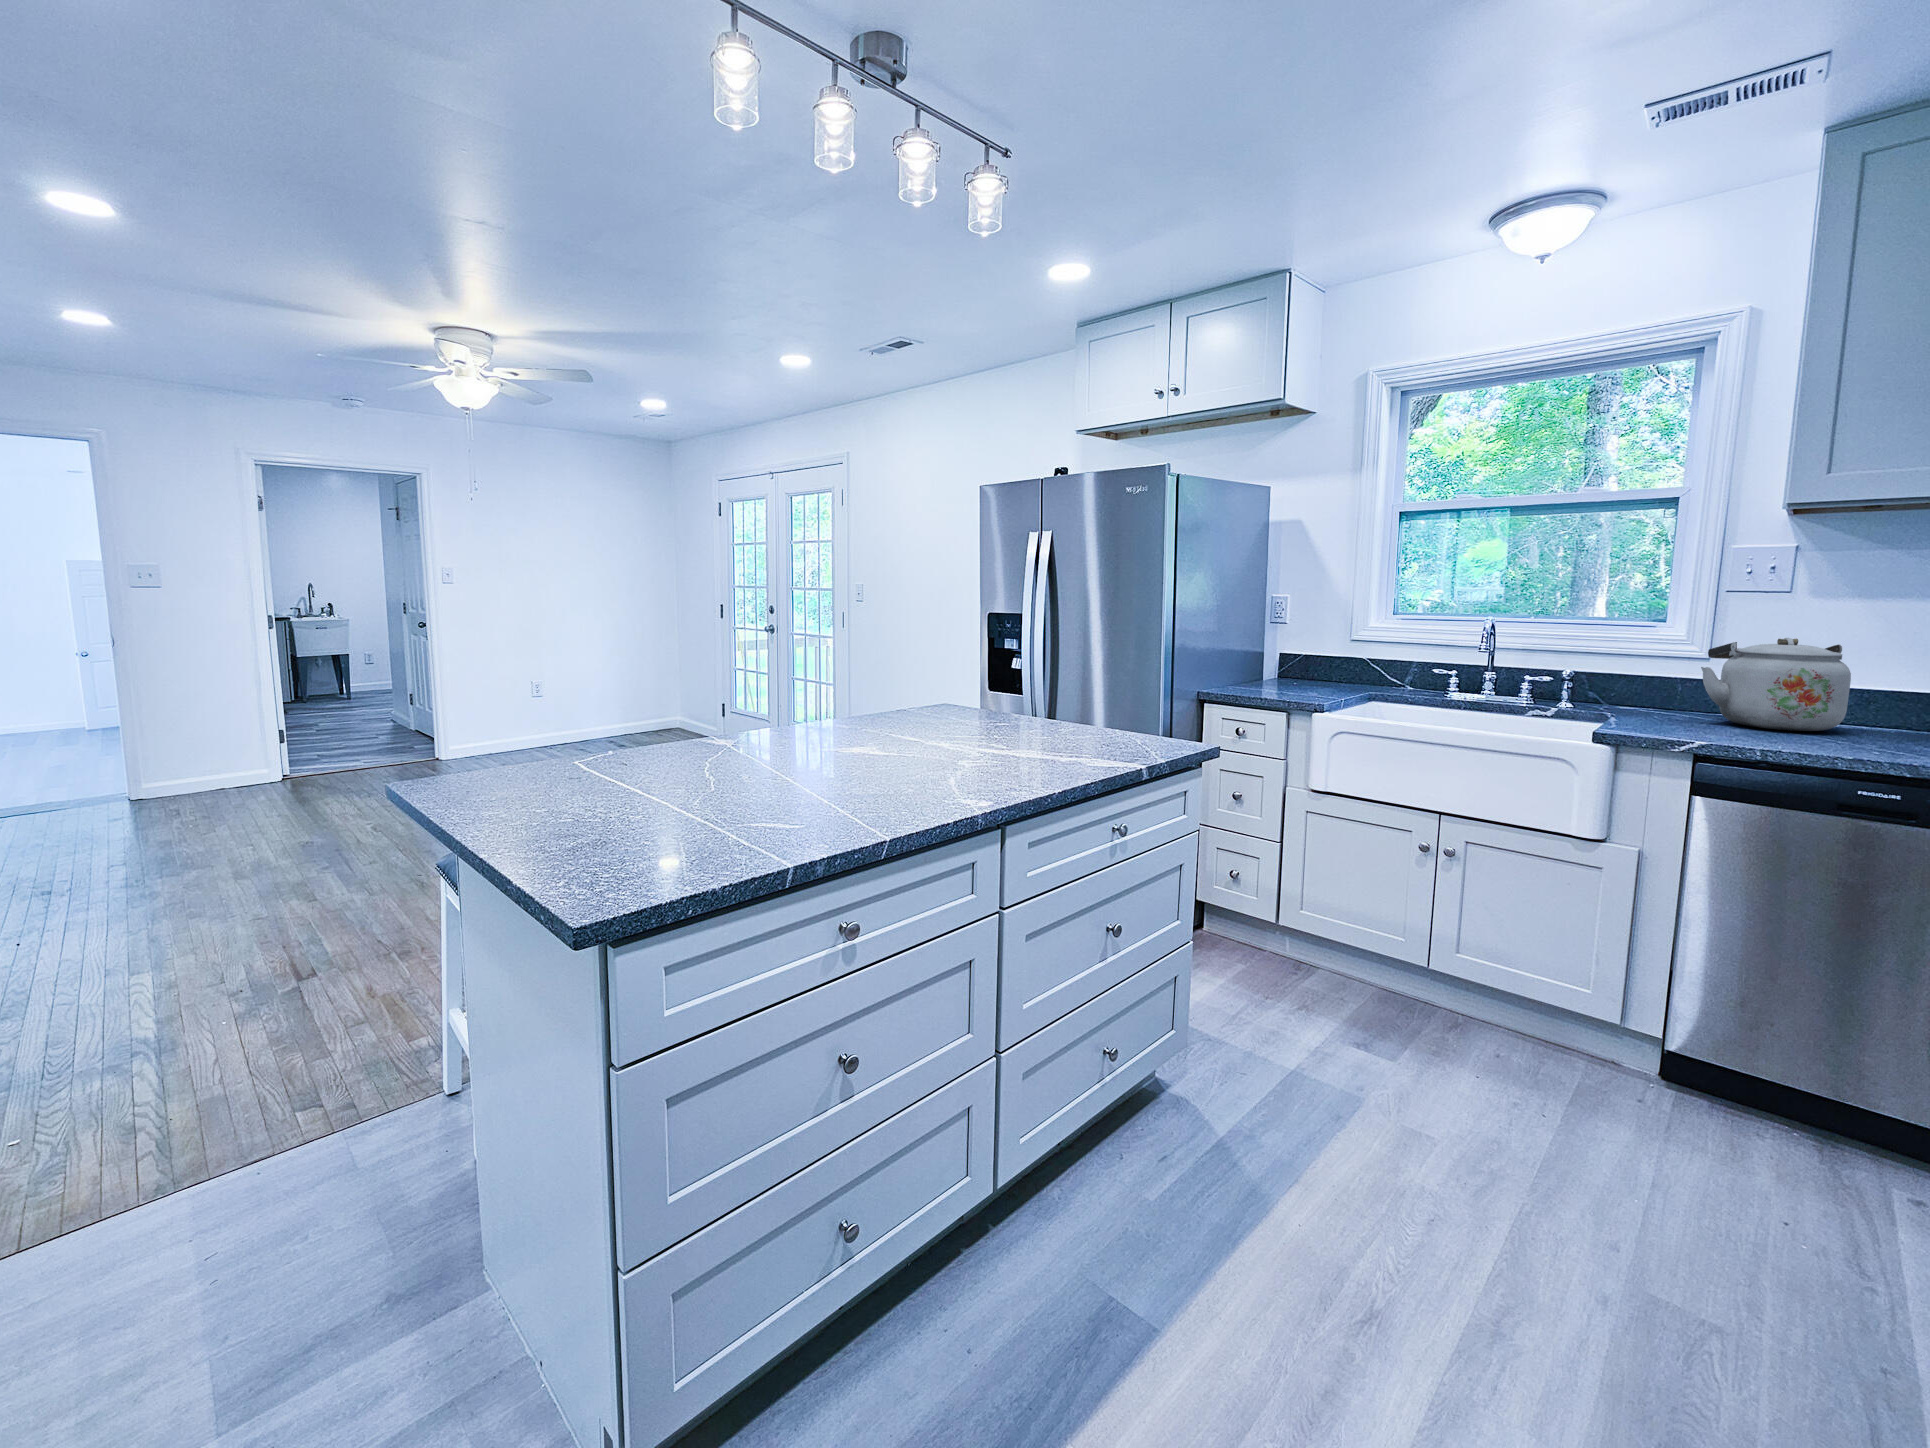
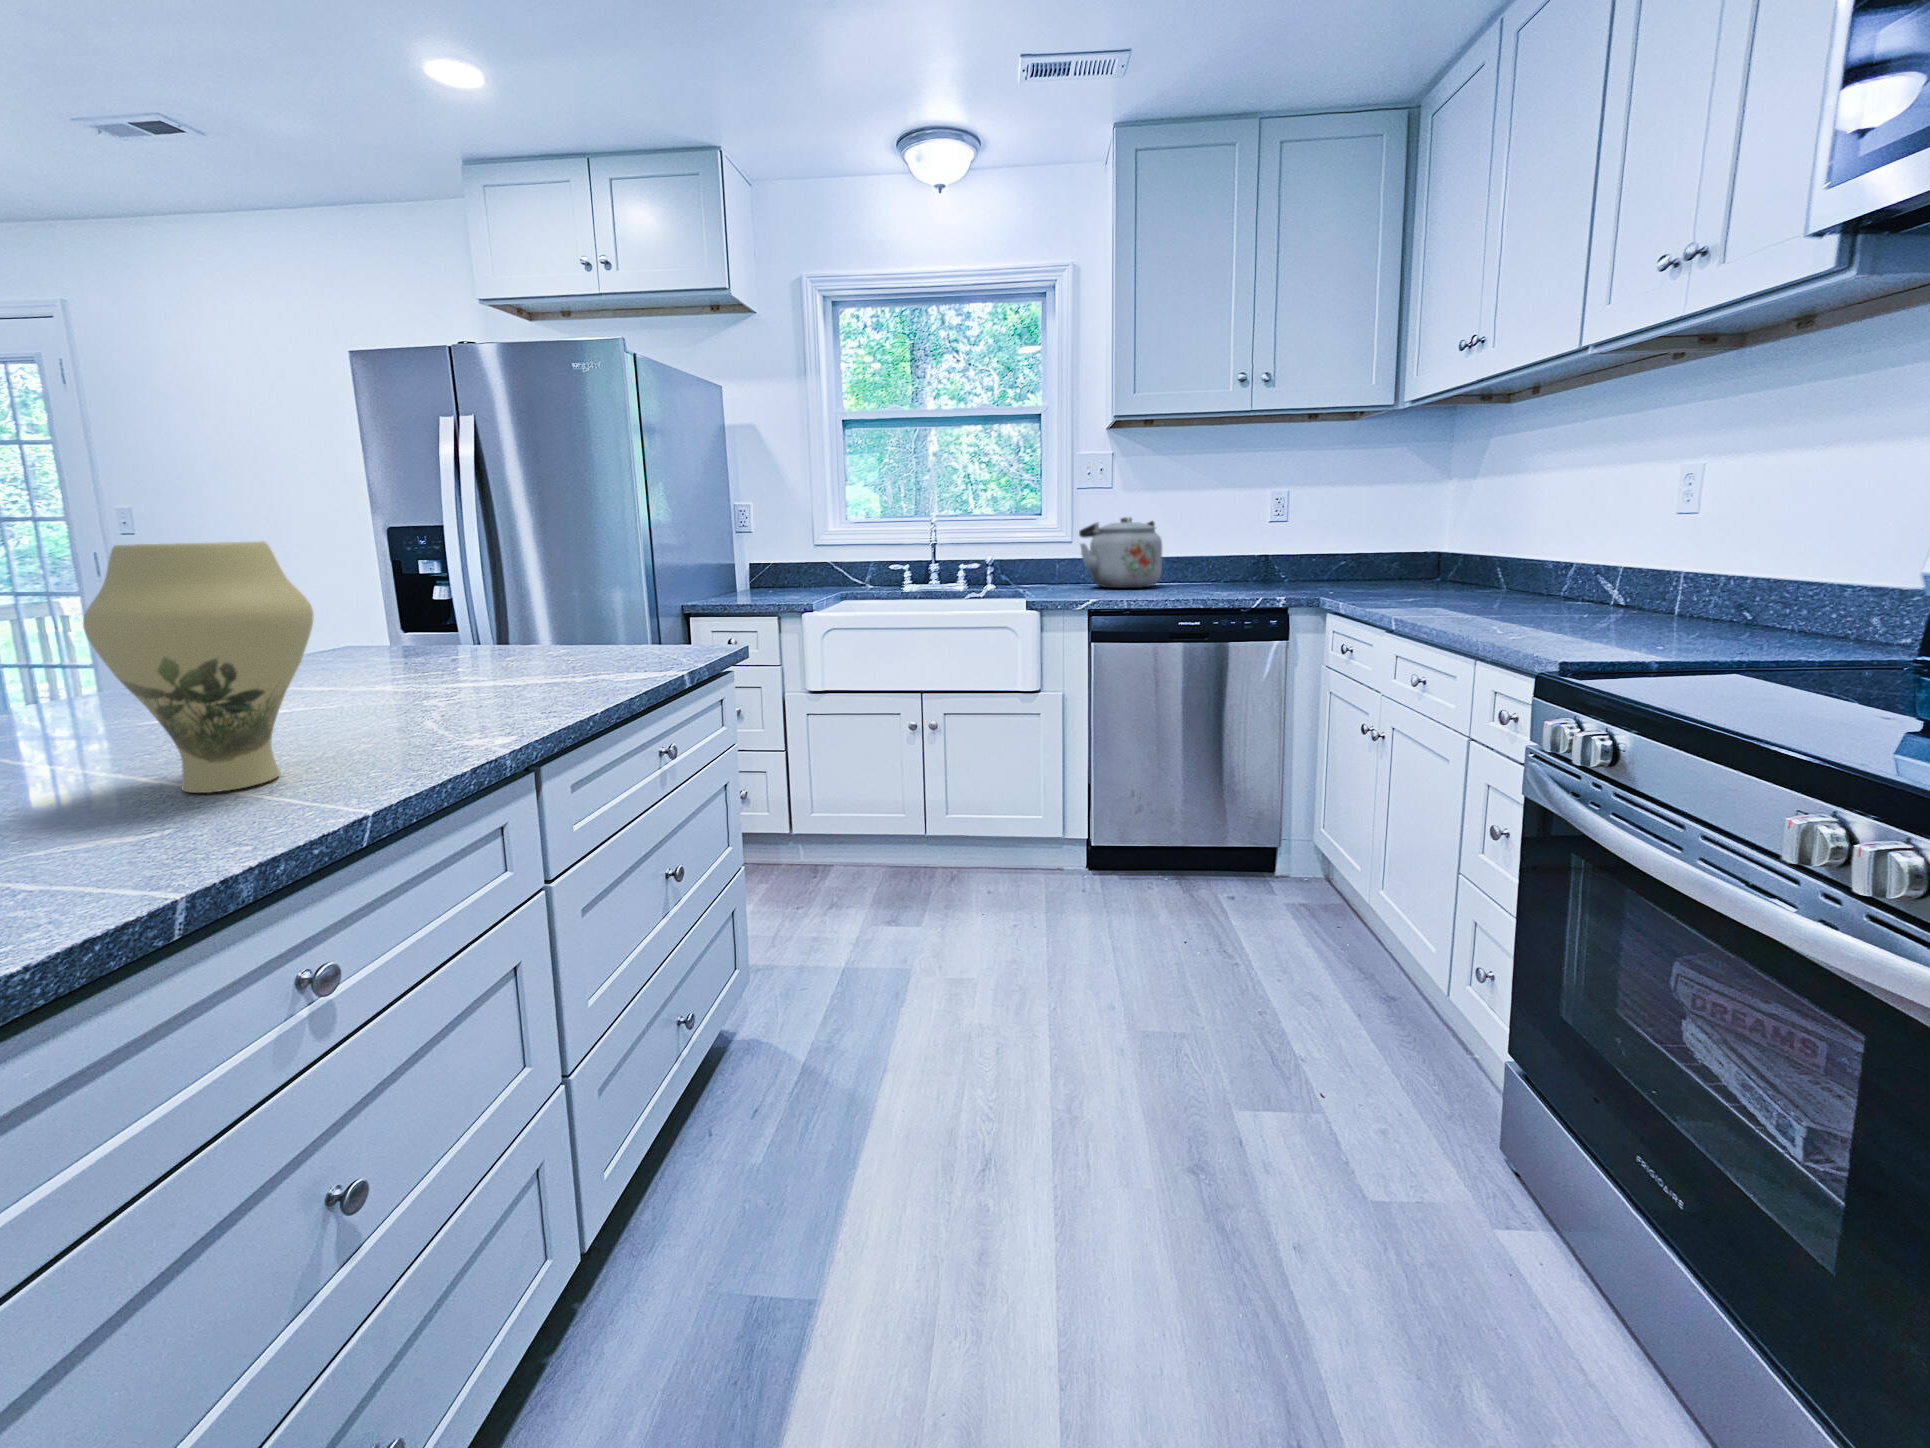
vase: none [784,660,887,807] -> present [83,541,314,793]

